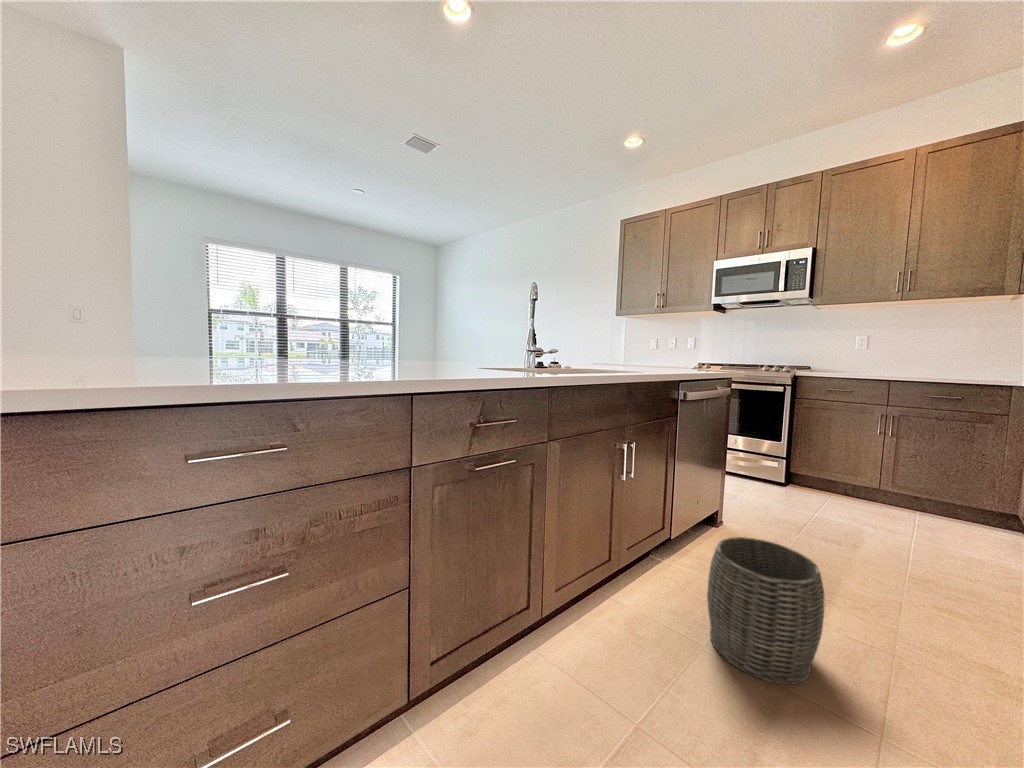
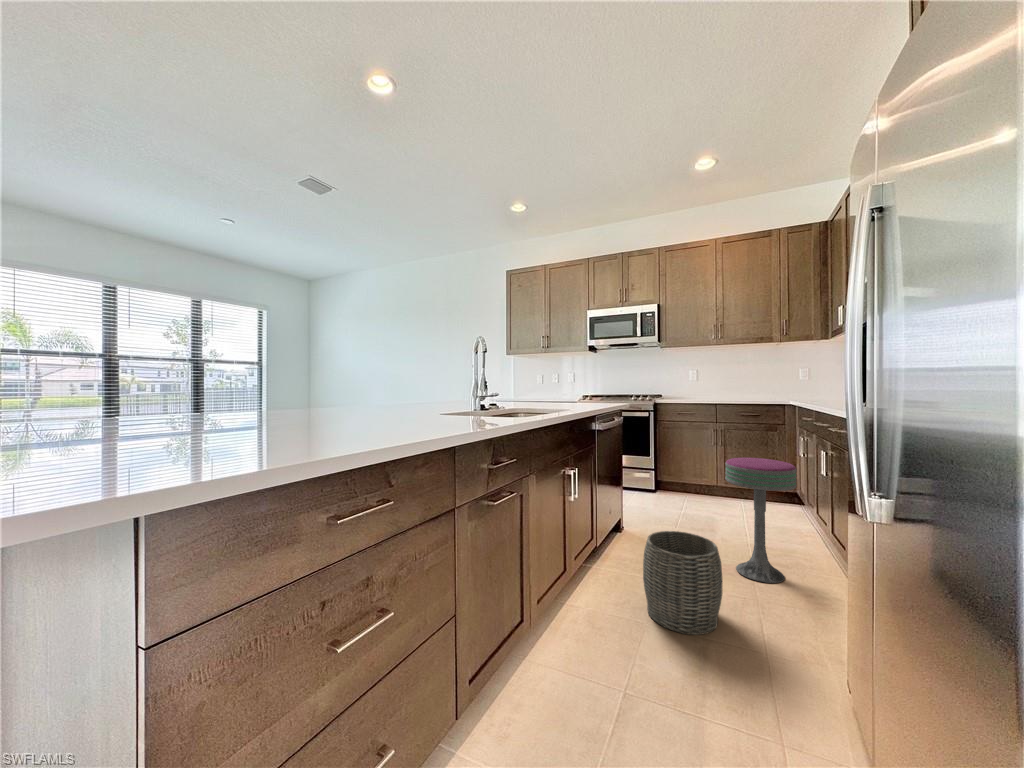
bar stool: none [867,455,997,641] -> present [725,458,797,583]

